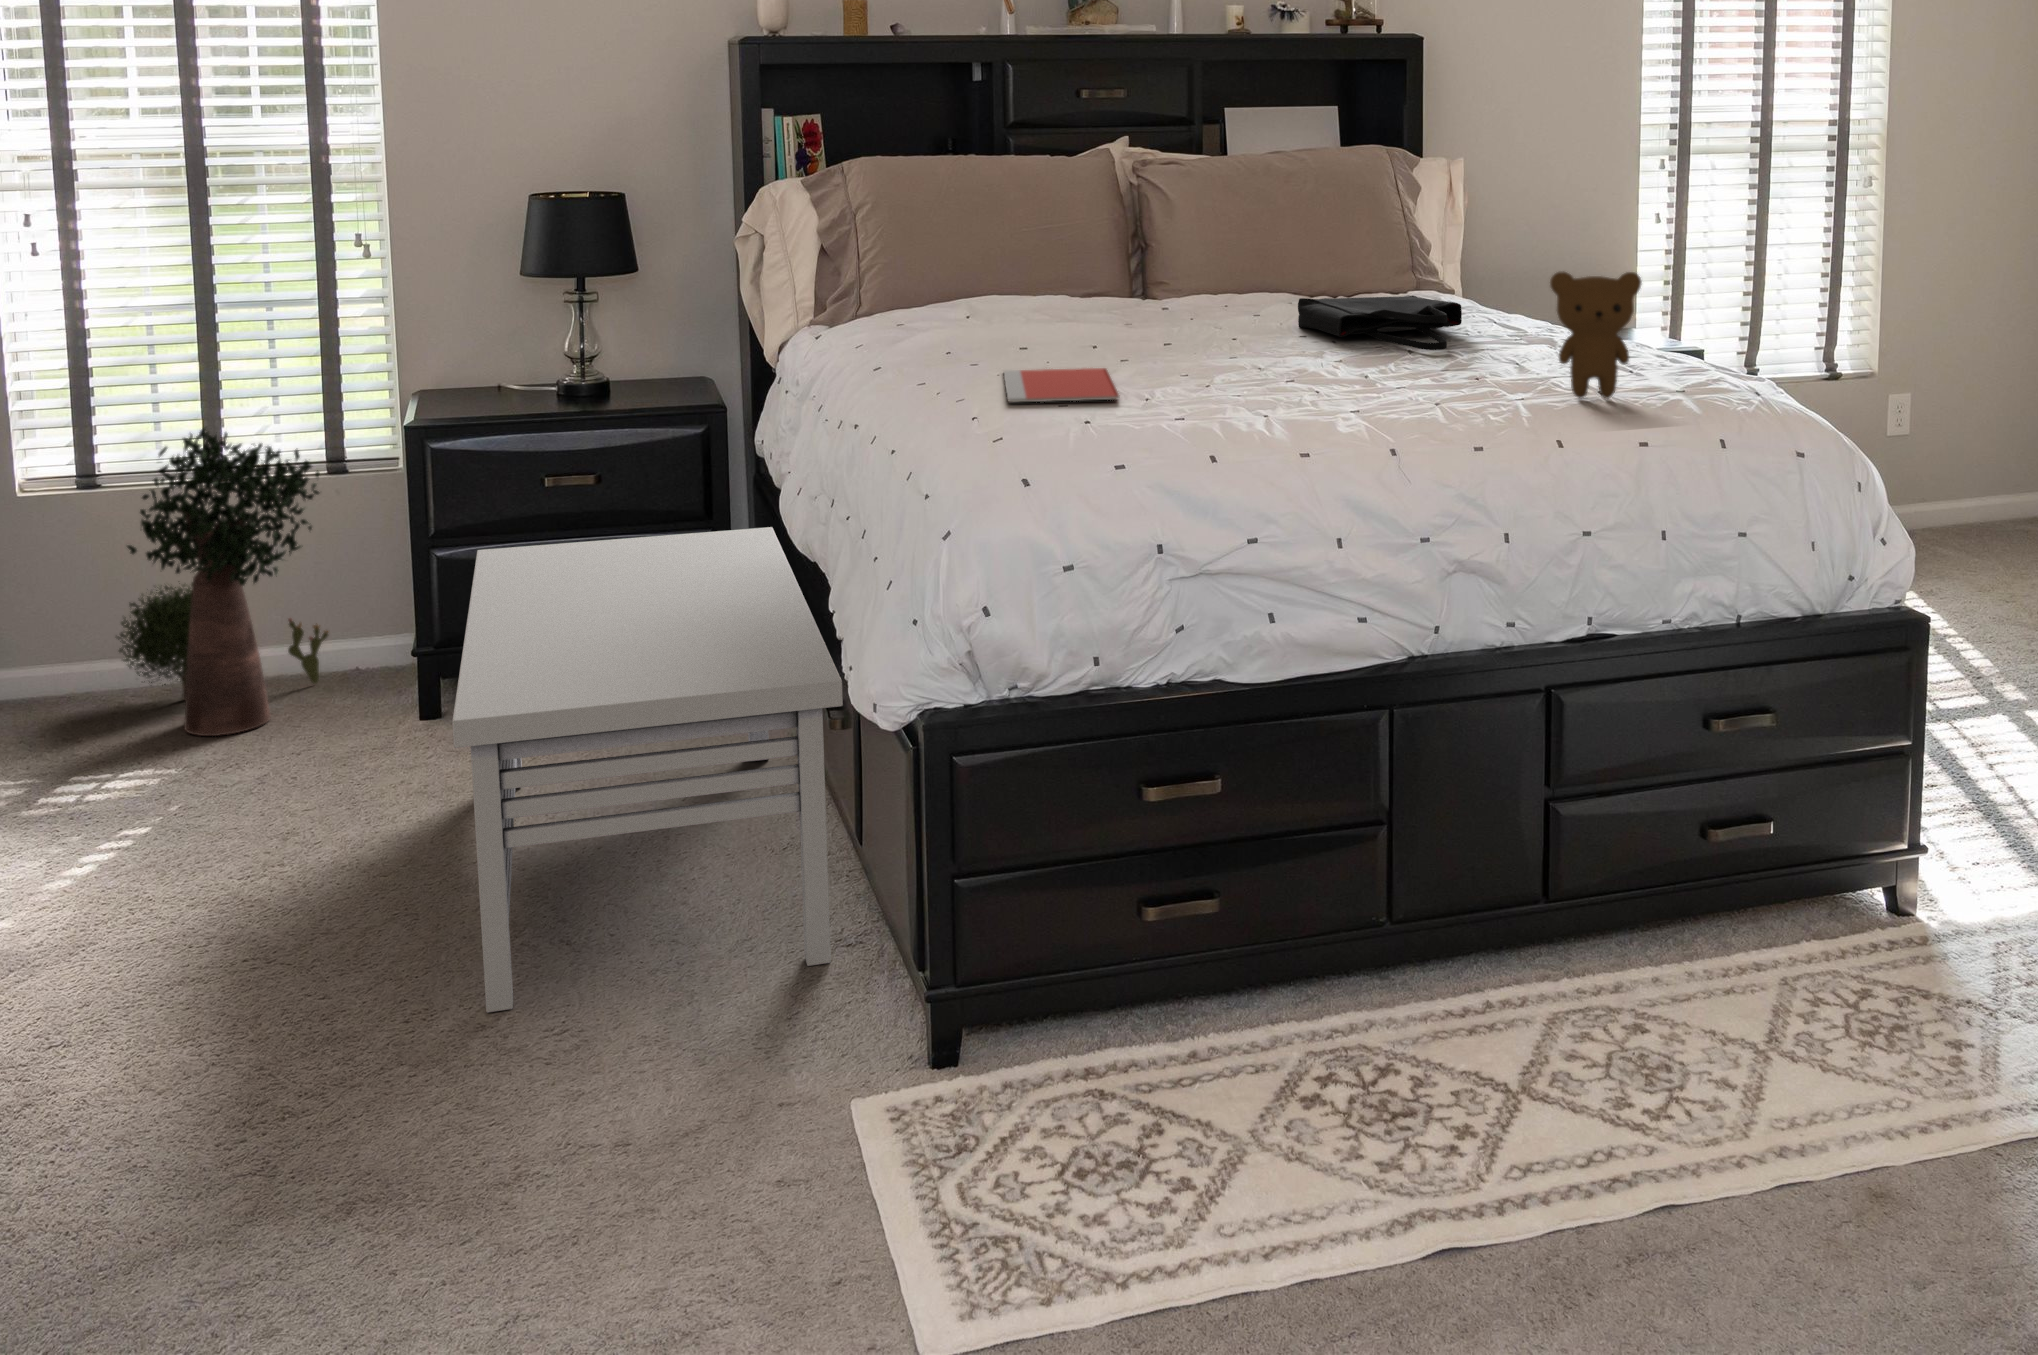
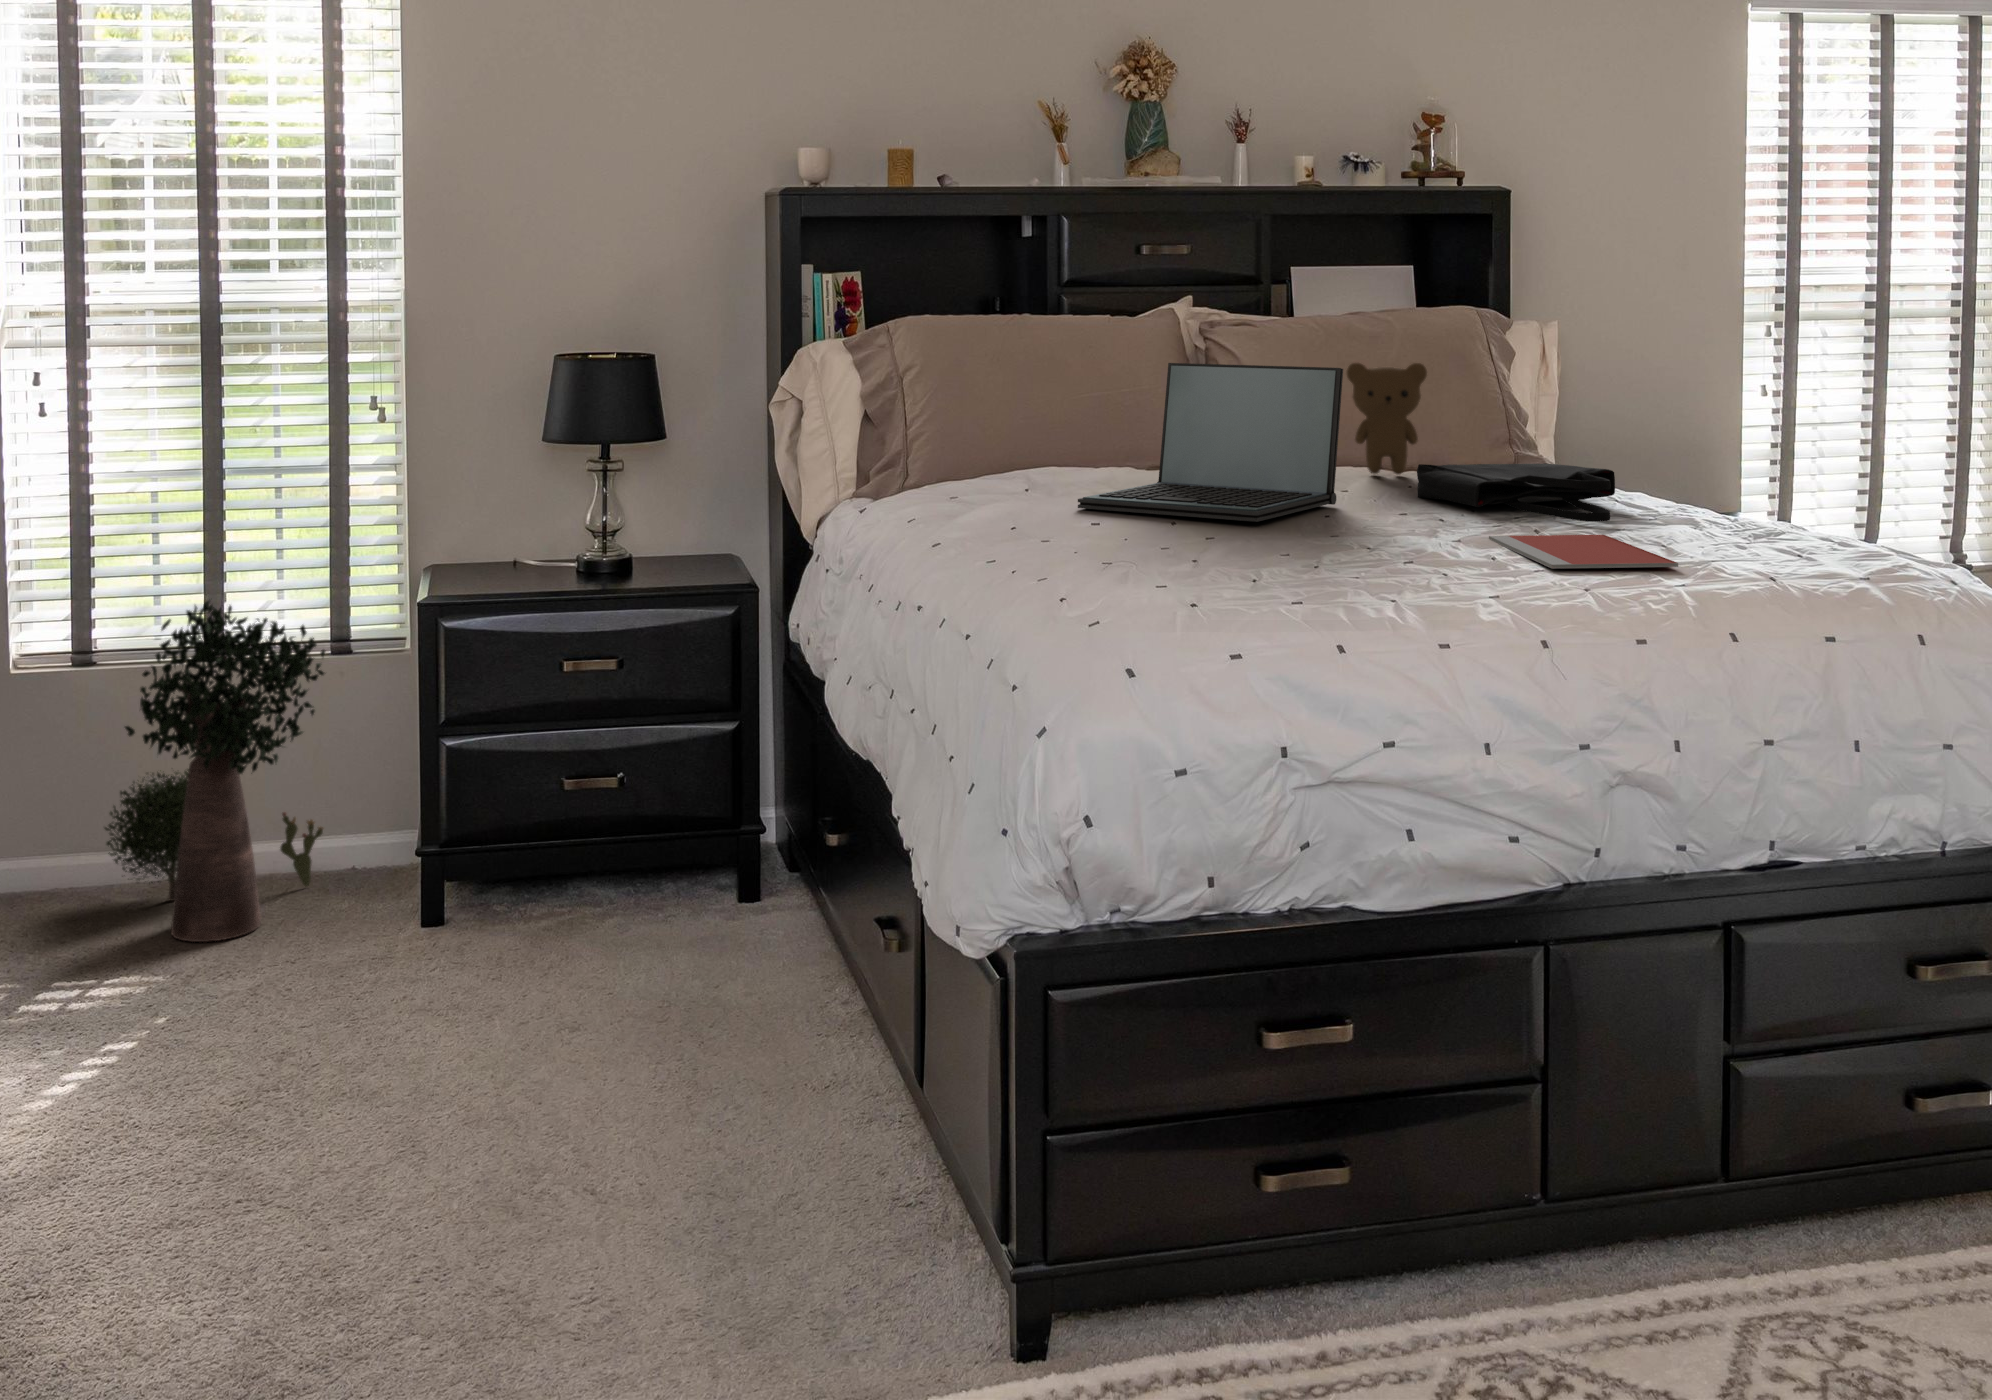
laptop: none [993,209,1230,354] -> present [1078,363,1343,522]
teddy bear: present [1550,271,1642,399] -> present [1346,363,1427,475]
notebook: present [1004,368,1120,402] -> present [1489,535,1678,569]
storage bench: present [452,527,843,1013] -> none [497,720,940,1295]

